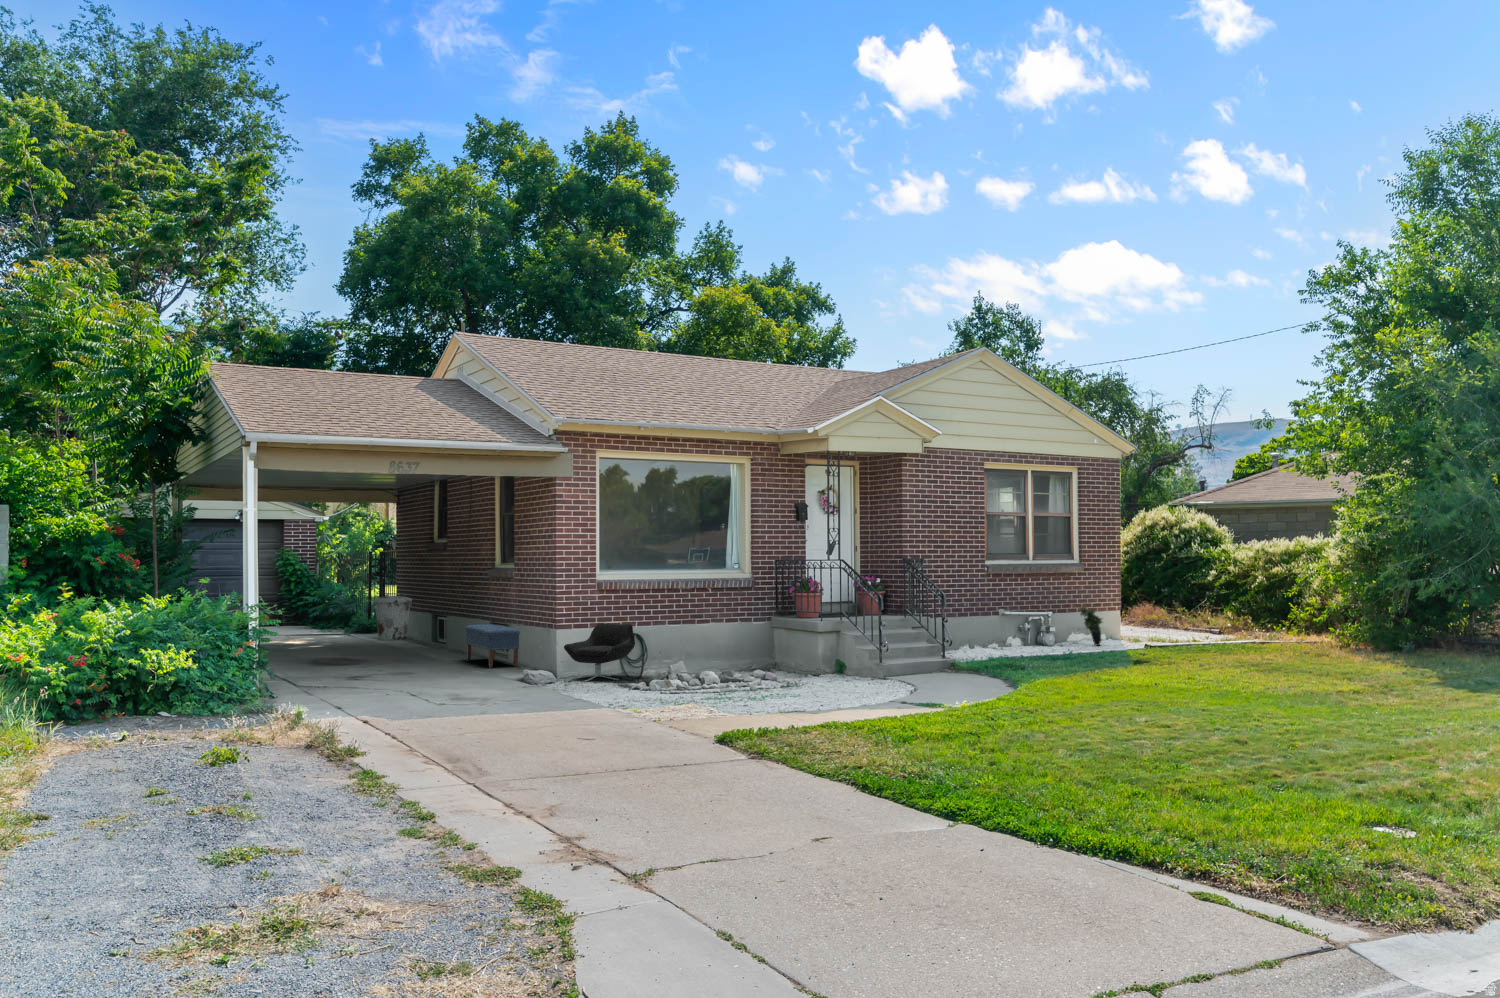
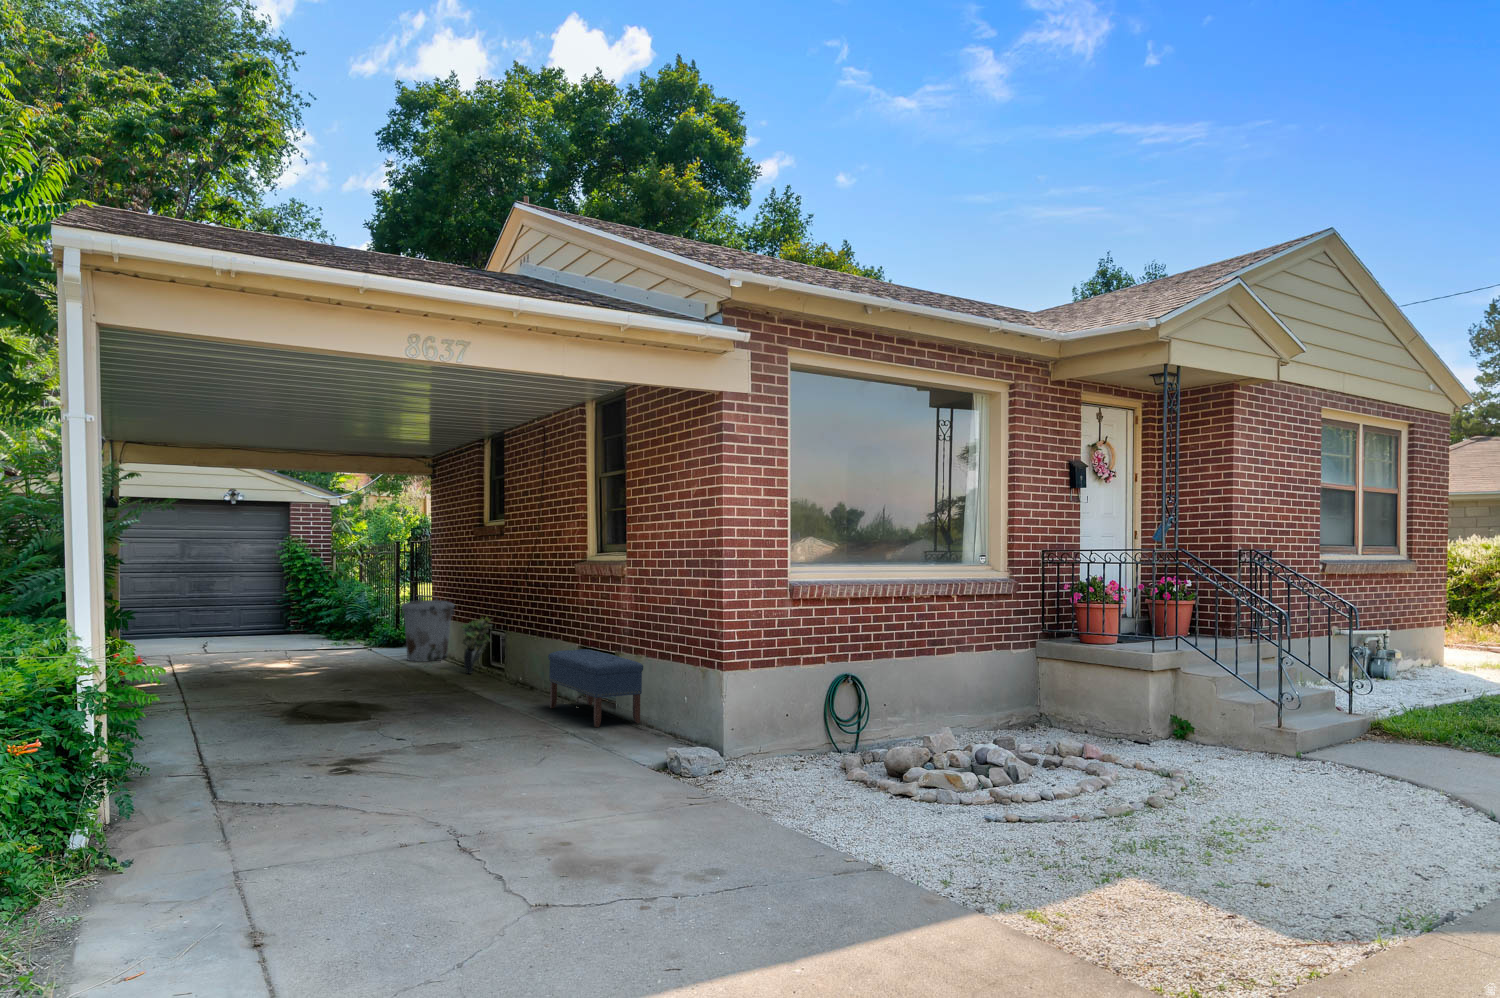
potted plant: present [1080,606,1102,646] -> present [461,617,491,673]
lounge chair: present [564,623,635,681] -> none [745,657,865,769]

